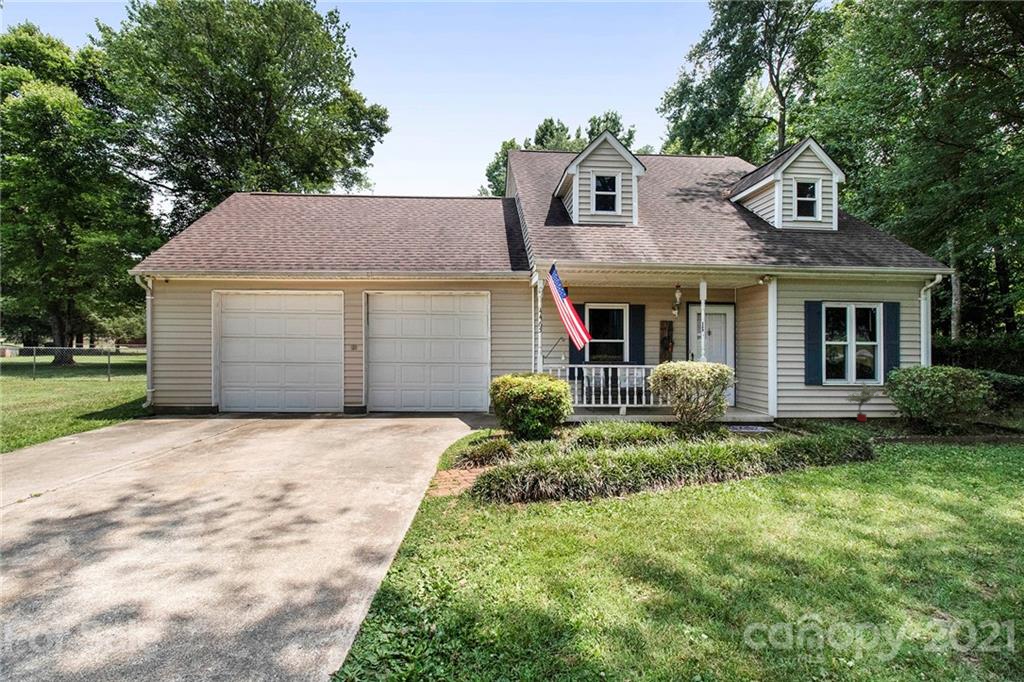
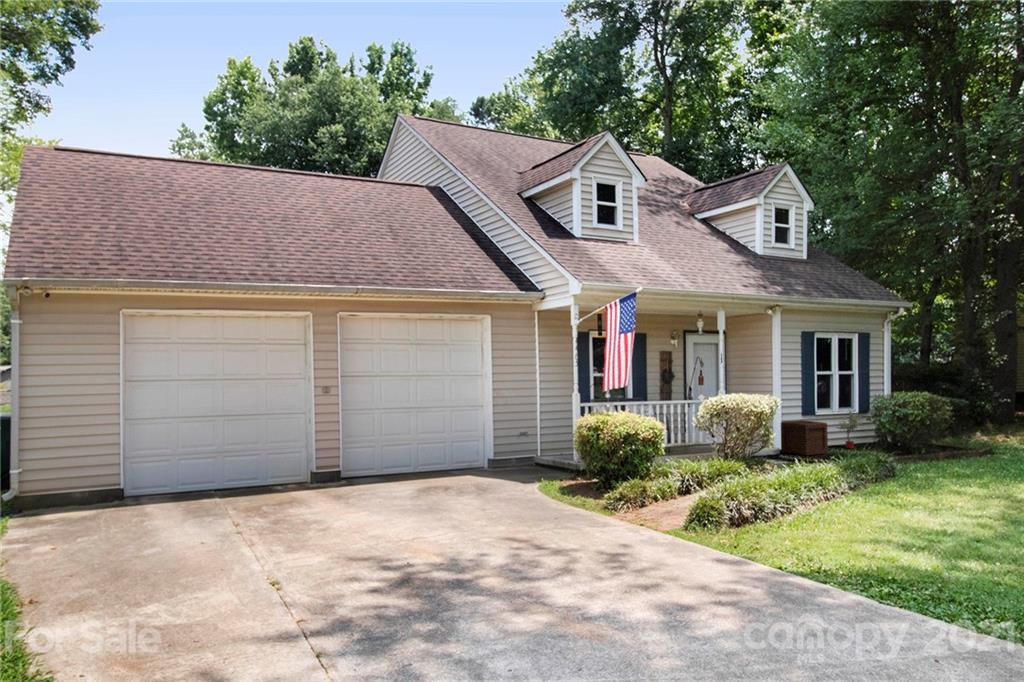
wooden crate: none [774,390,824,425] -> present [781,420,828,455]

